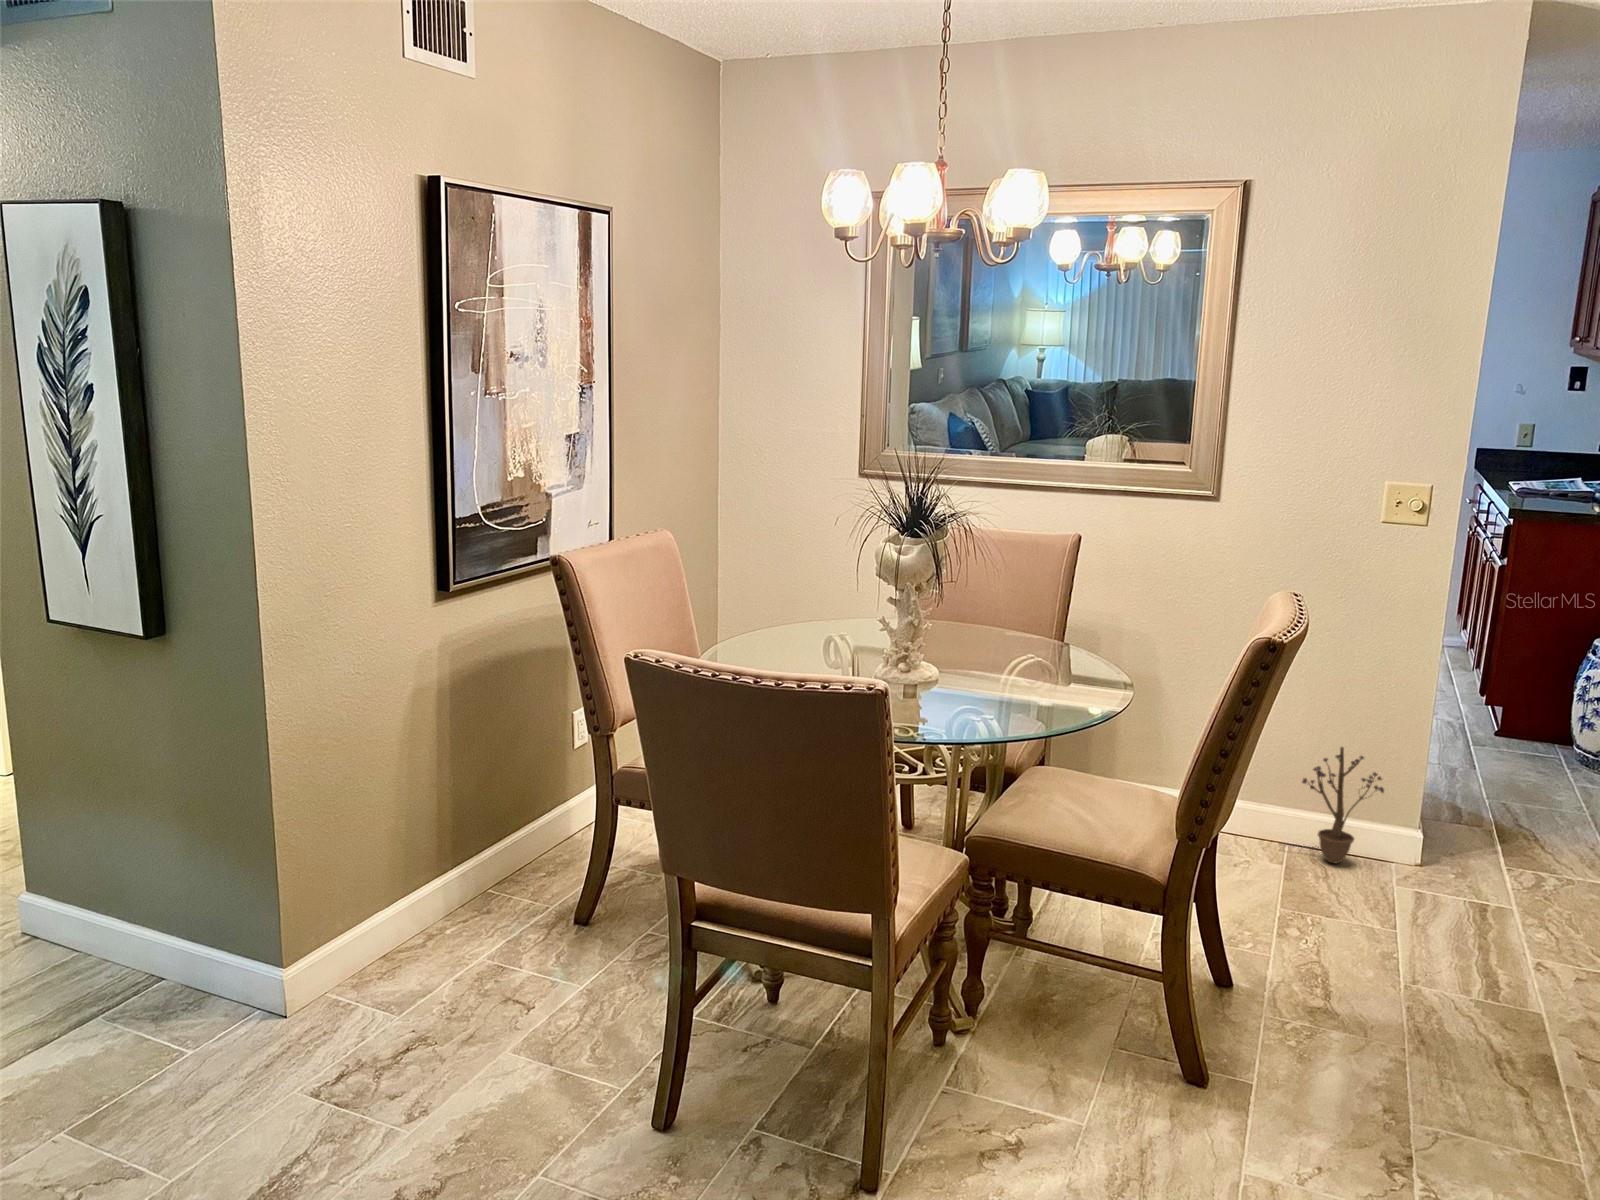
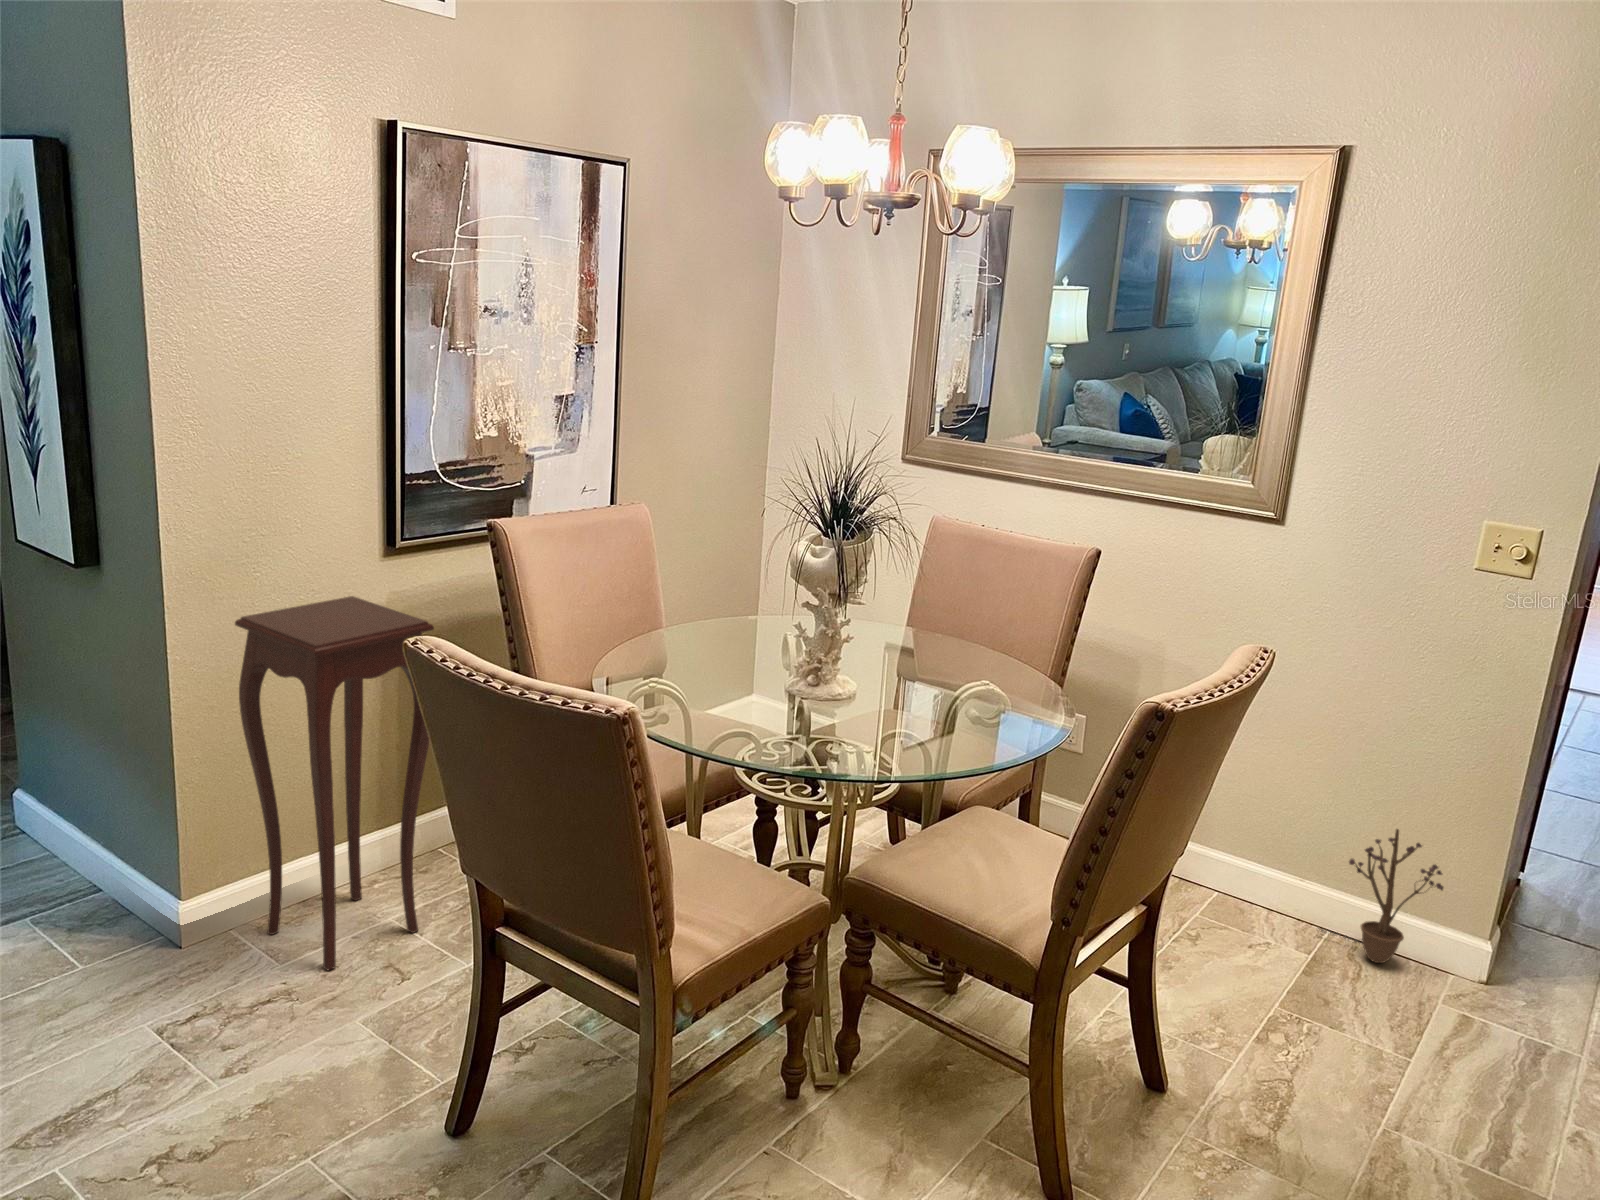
side table: none [328,640,524,1011] -> present [235,596,434,970]

